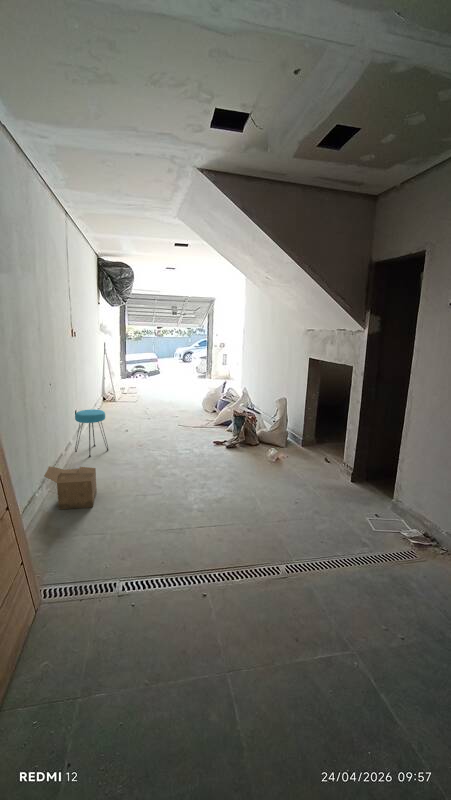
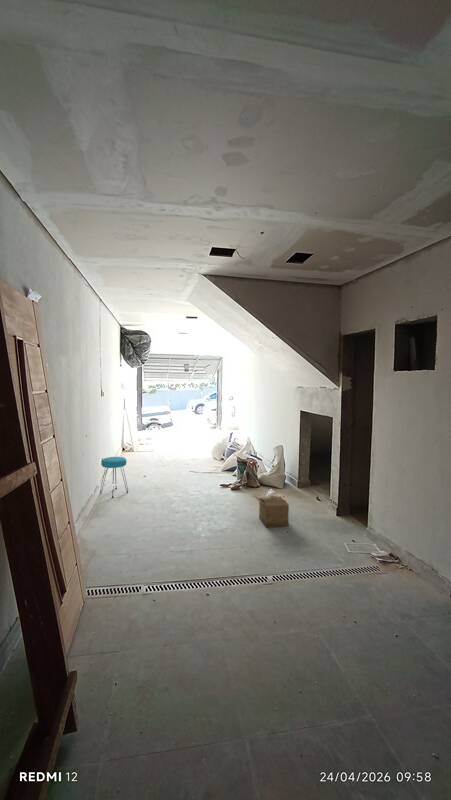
cardboard box: present [44,466,97,510] -> present [254,496,289,527]

